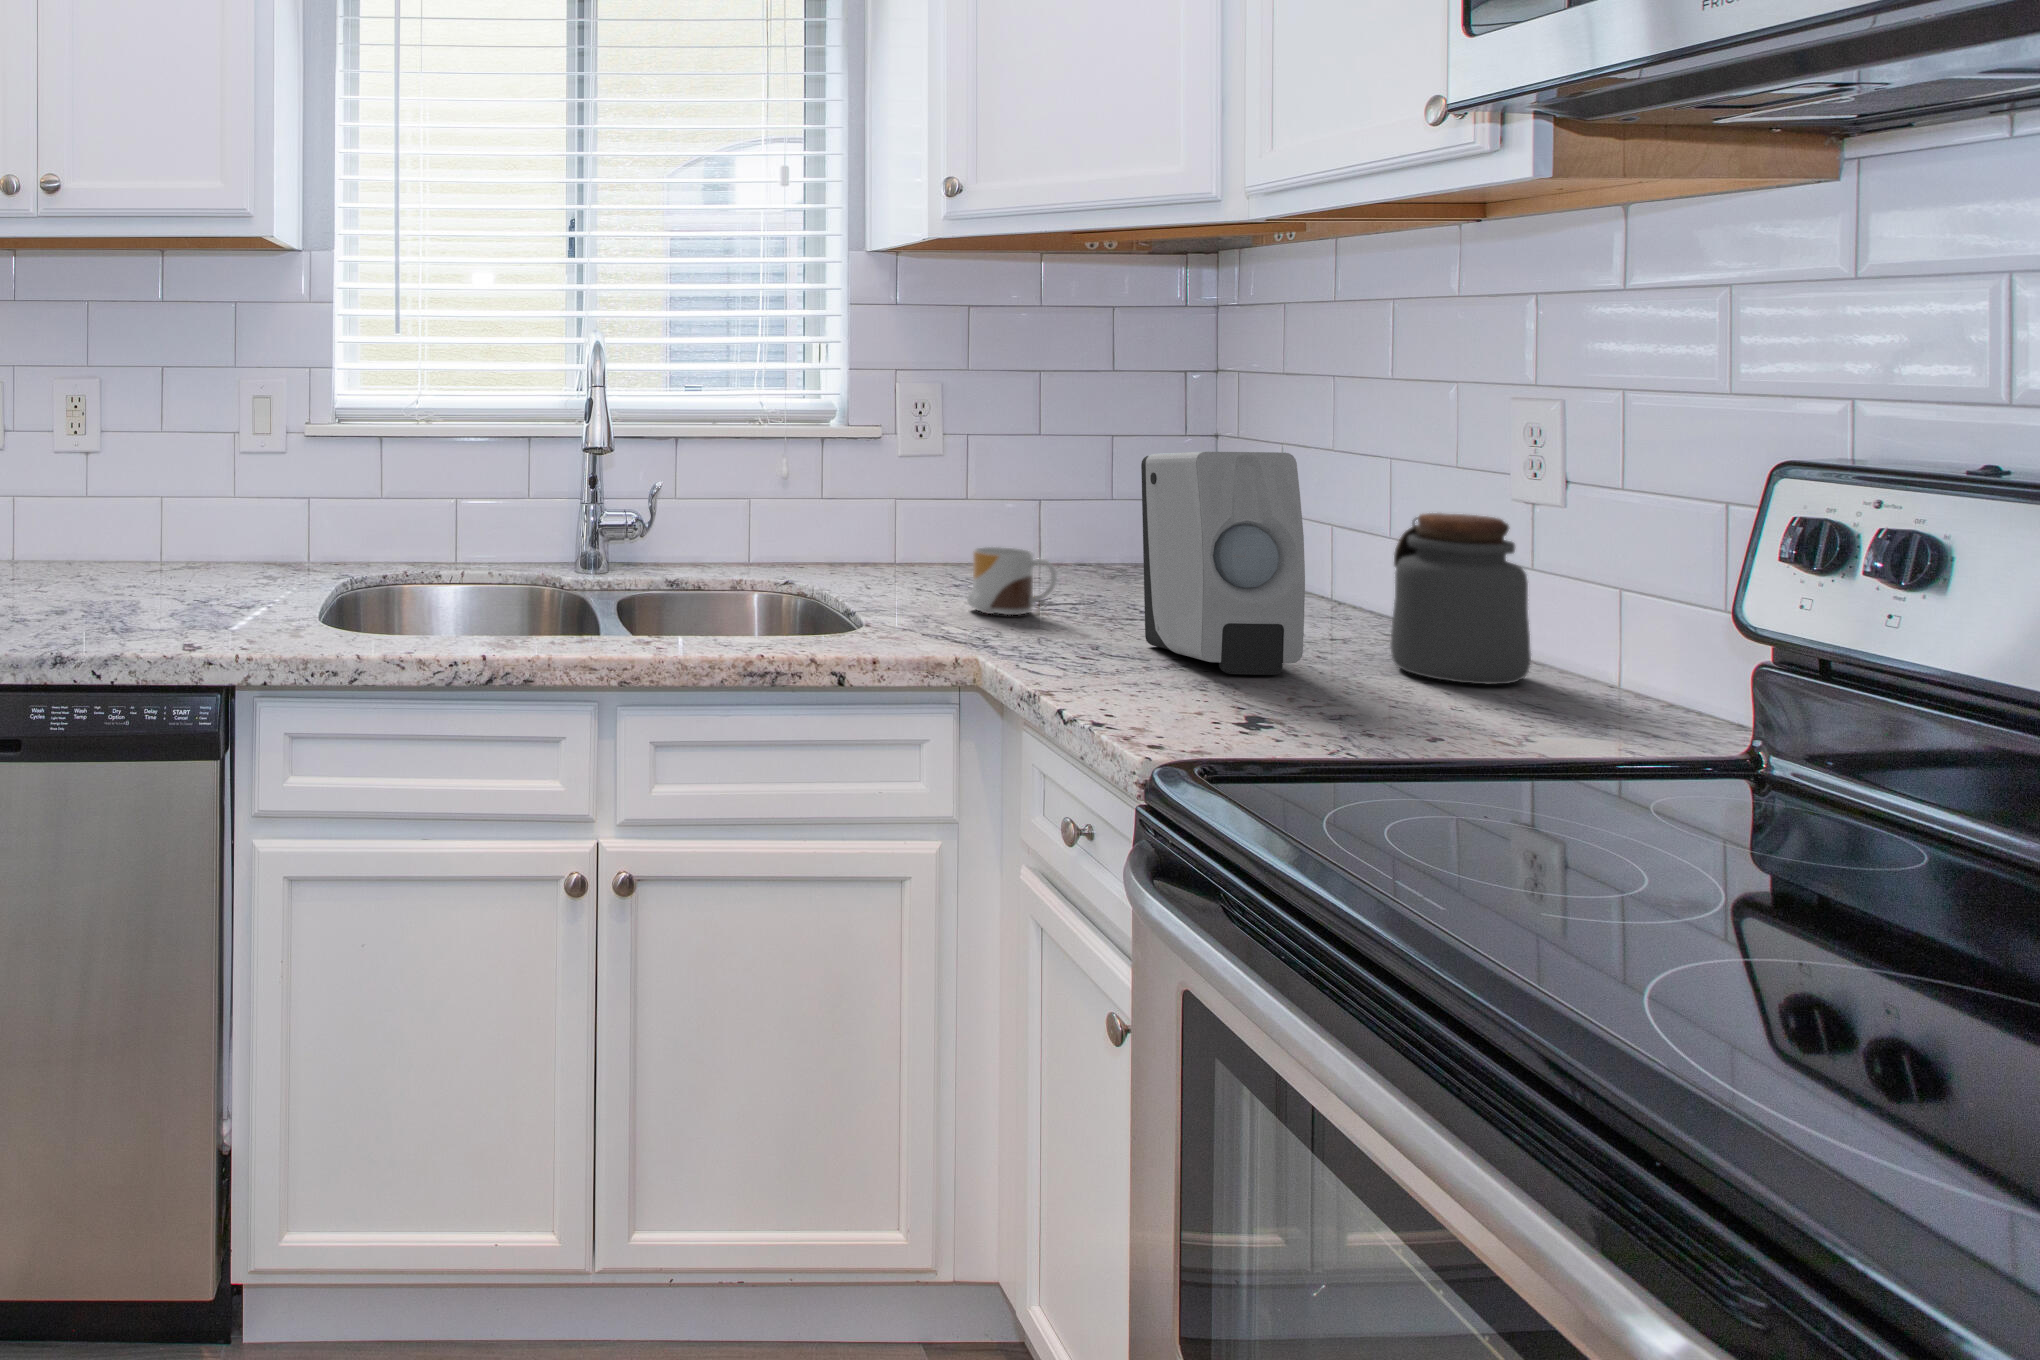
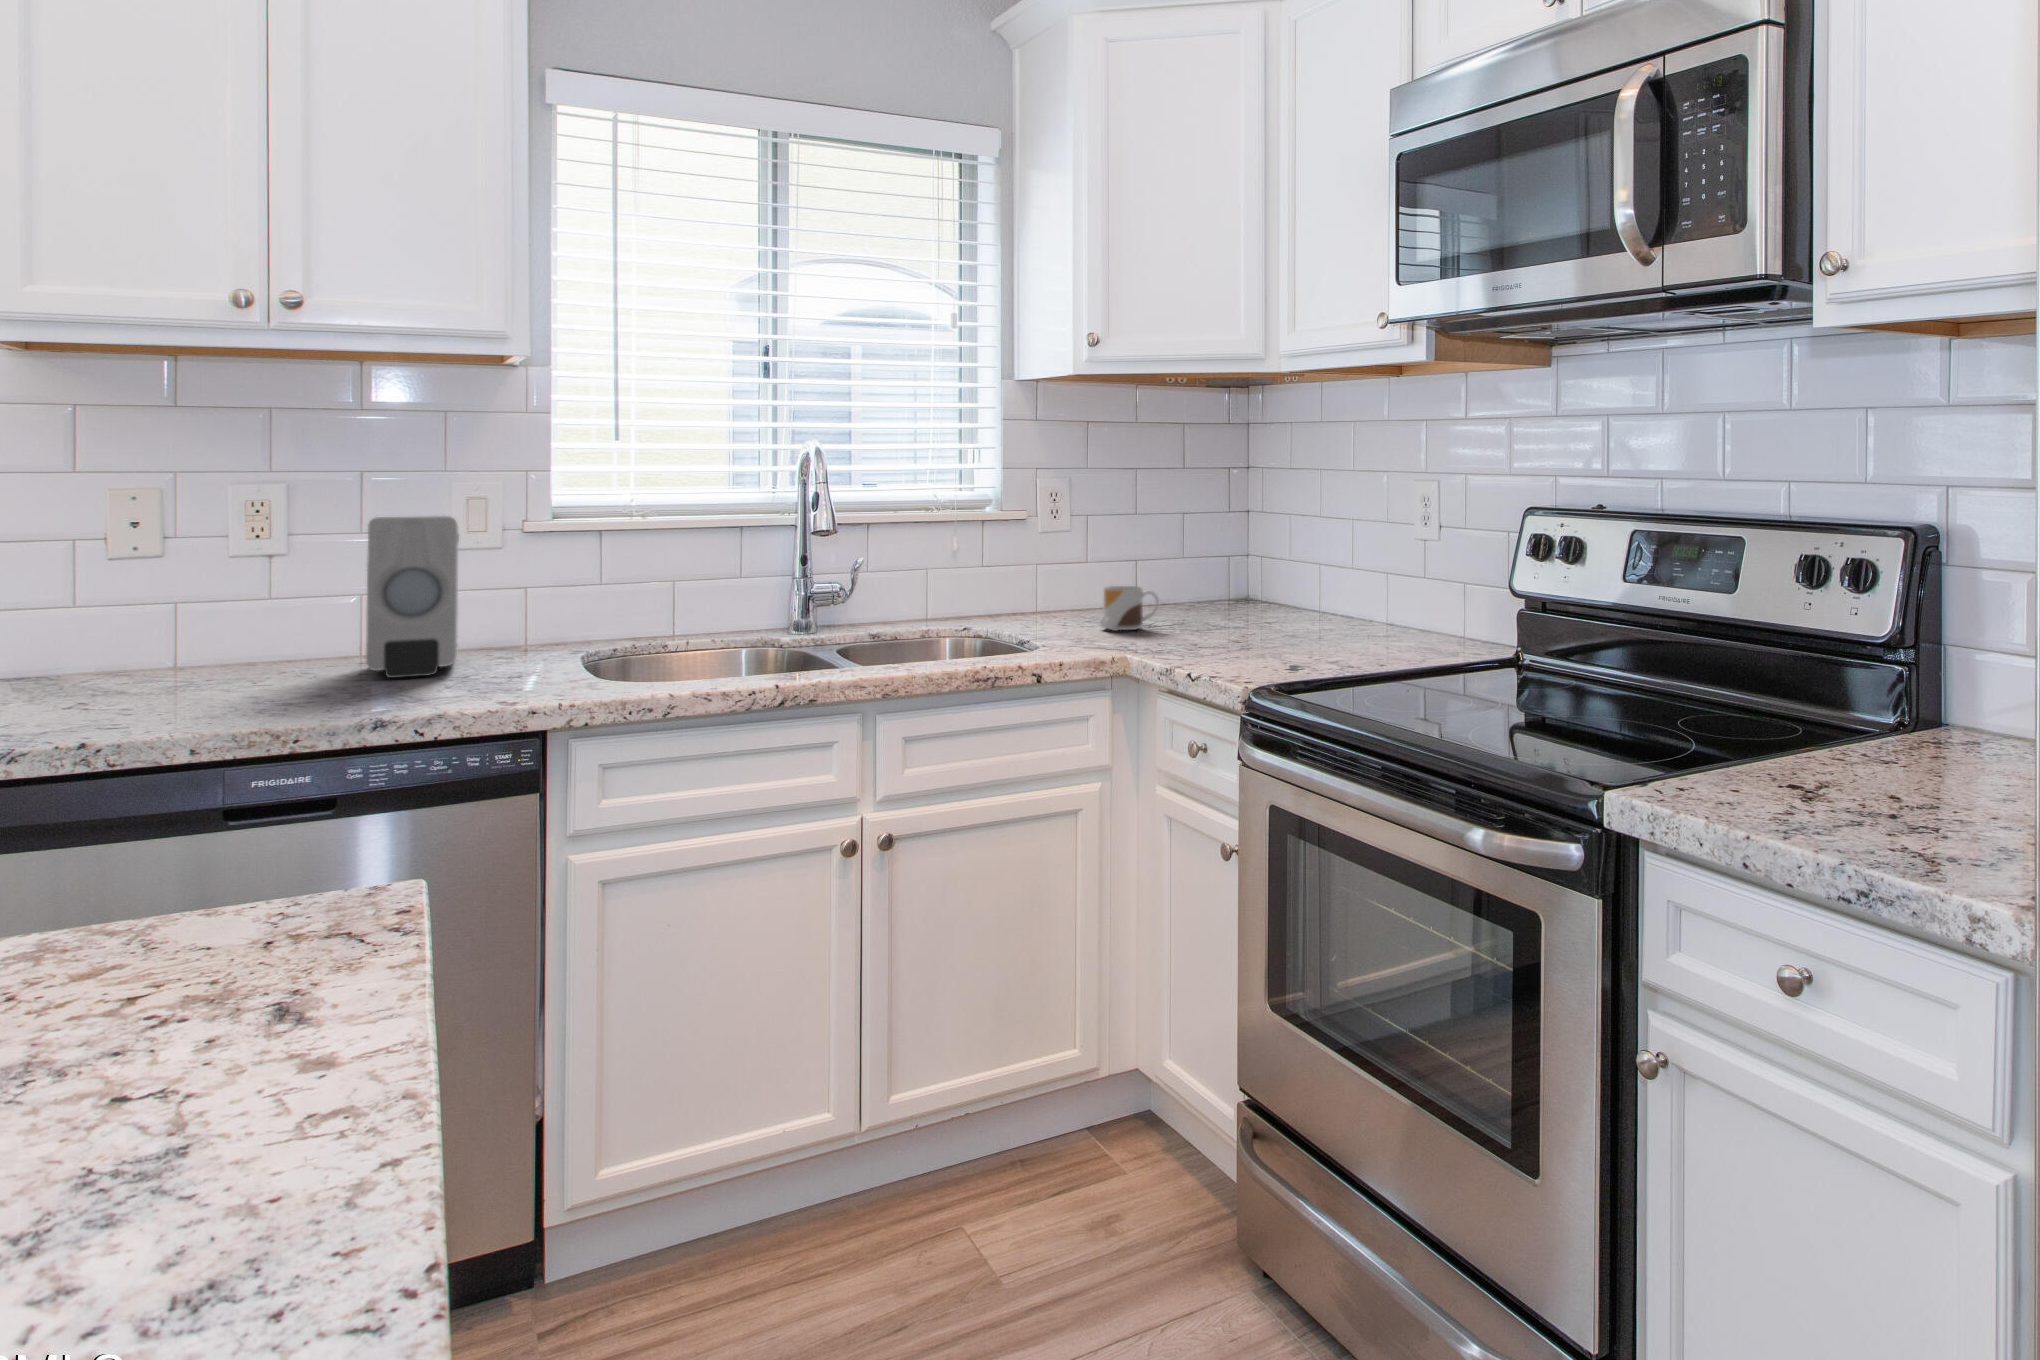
soap dispenser: present [1141,452,1305,675] -> present [366,516,459,678]
jar: present [1390,513,1531,684] -> none [1353,546,1422,642]

